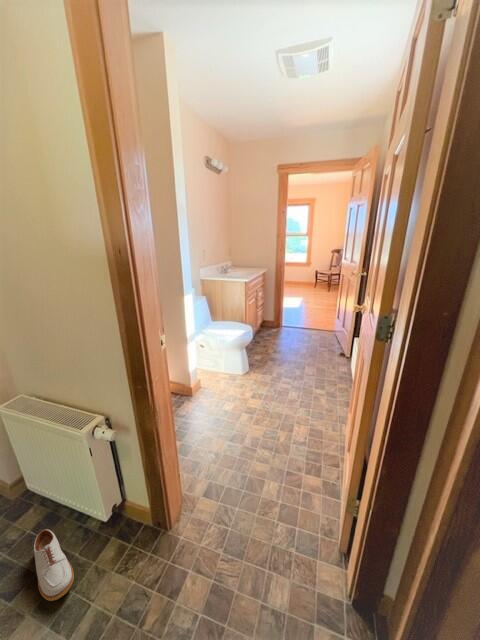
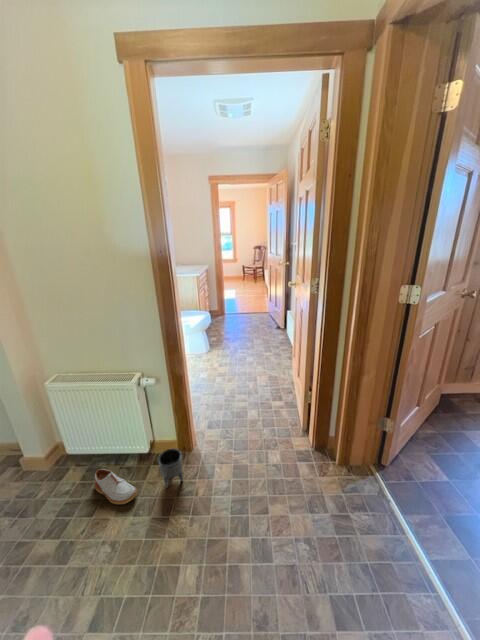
planter: none [100,533,138,592] -> present [158,449,183,488]

